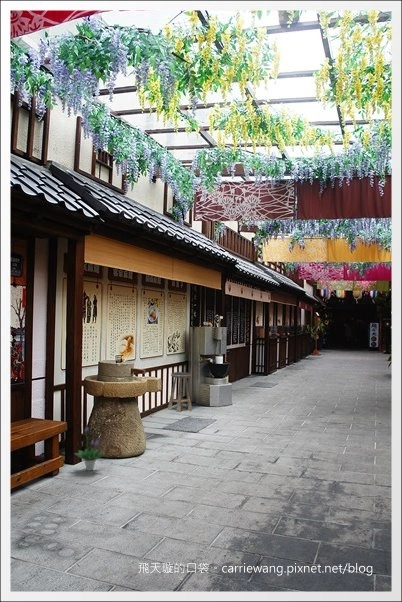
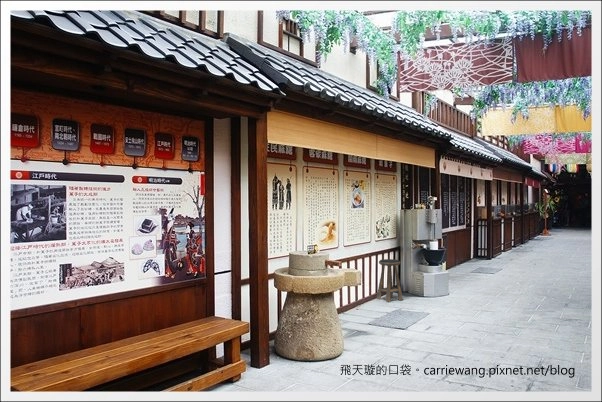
potted plant: present [75,427,104,470] -> none [261,326,295,375]

